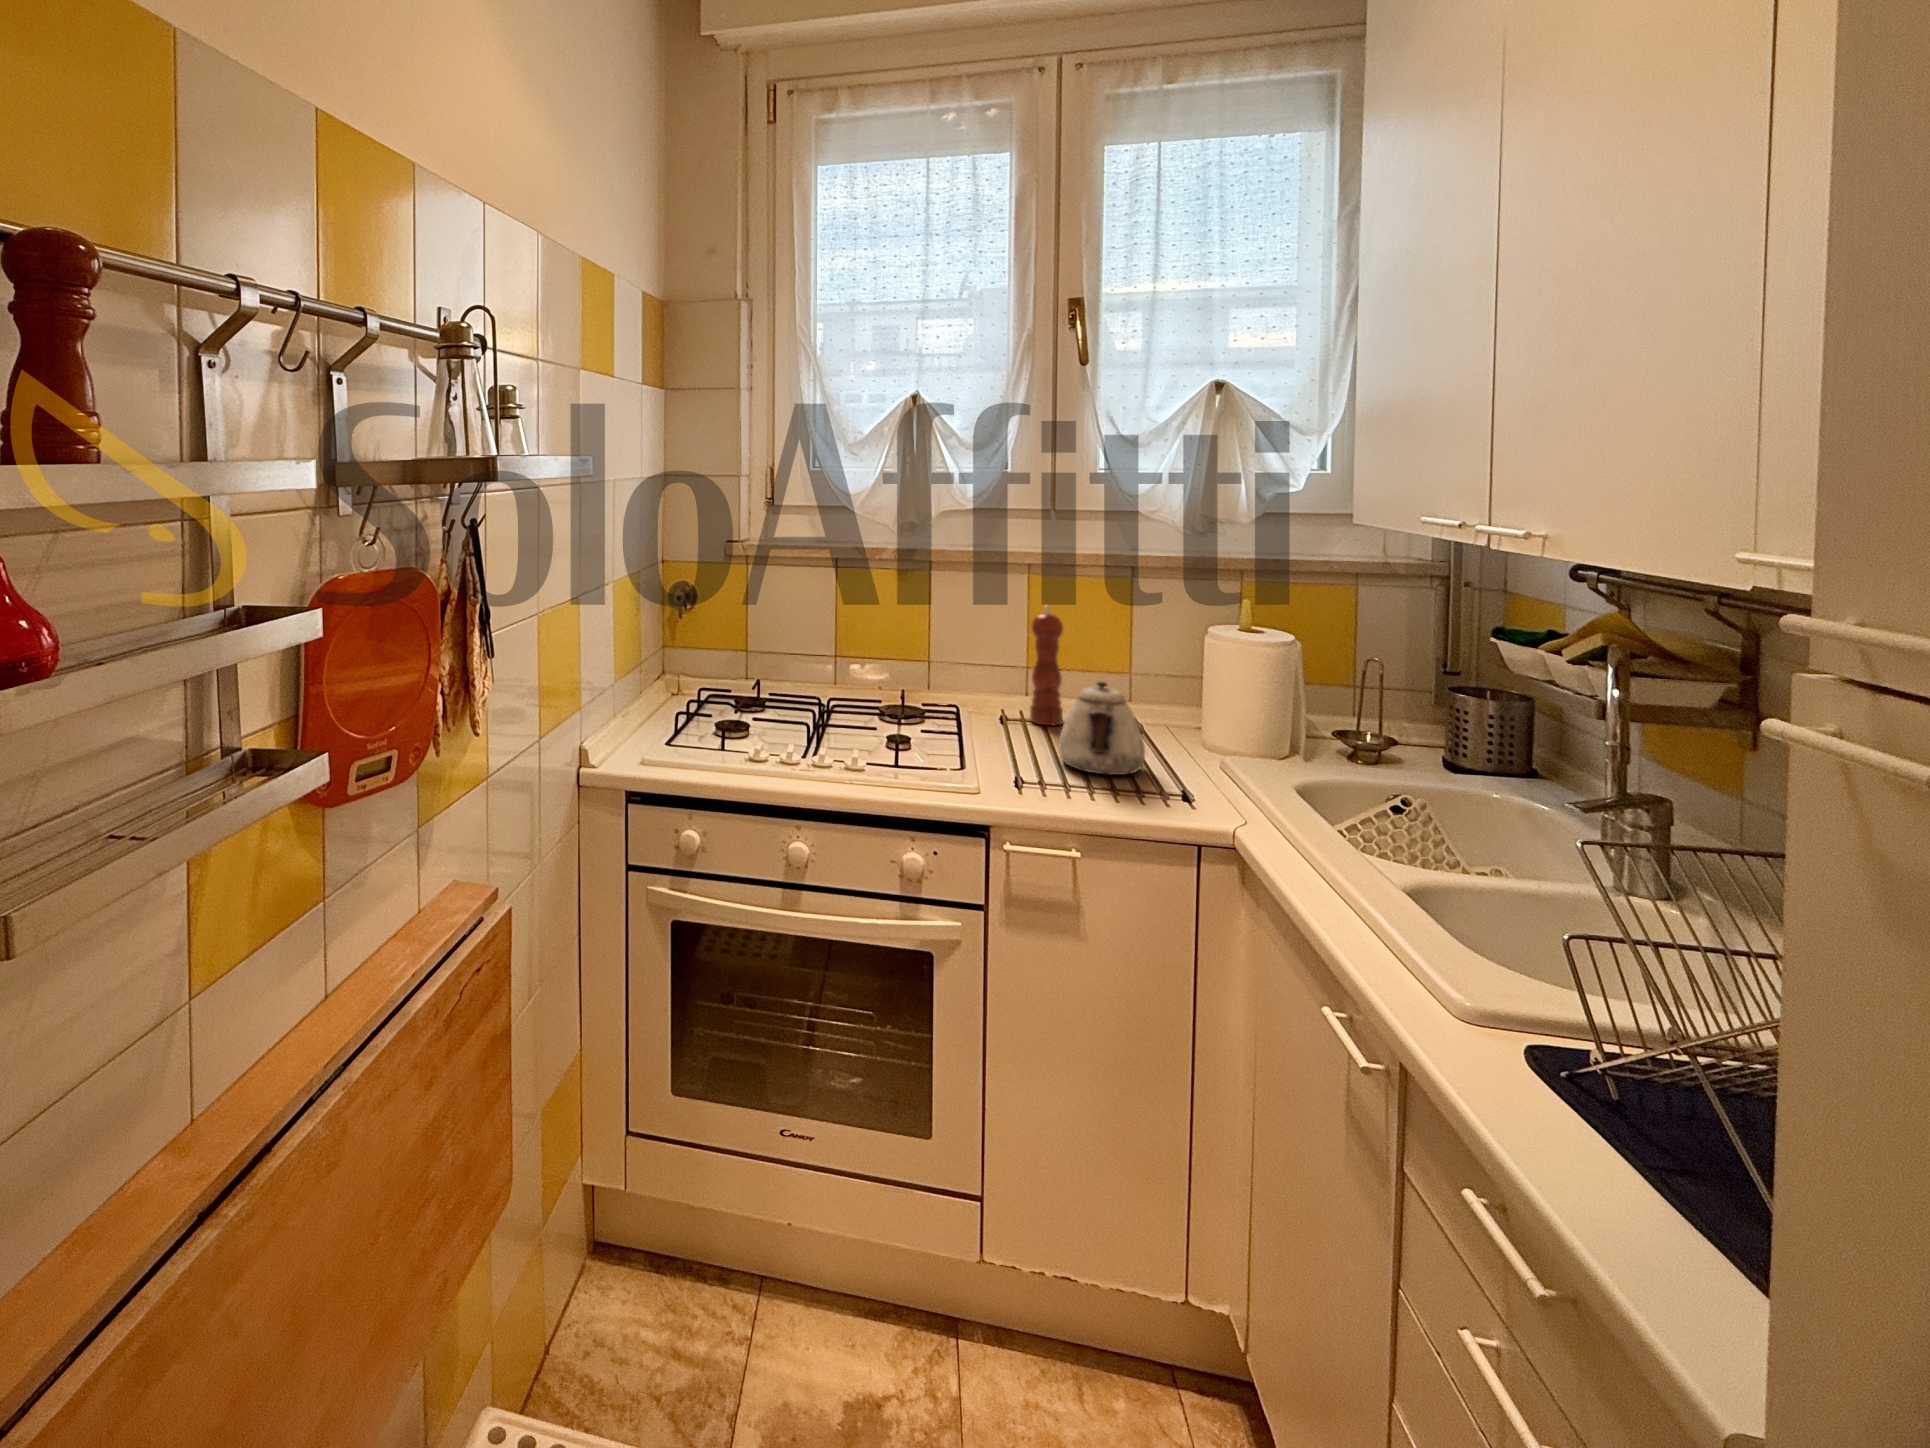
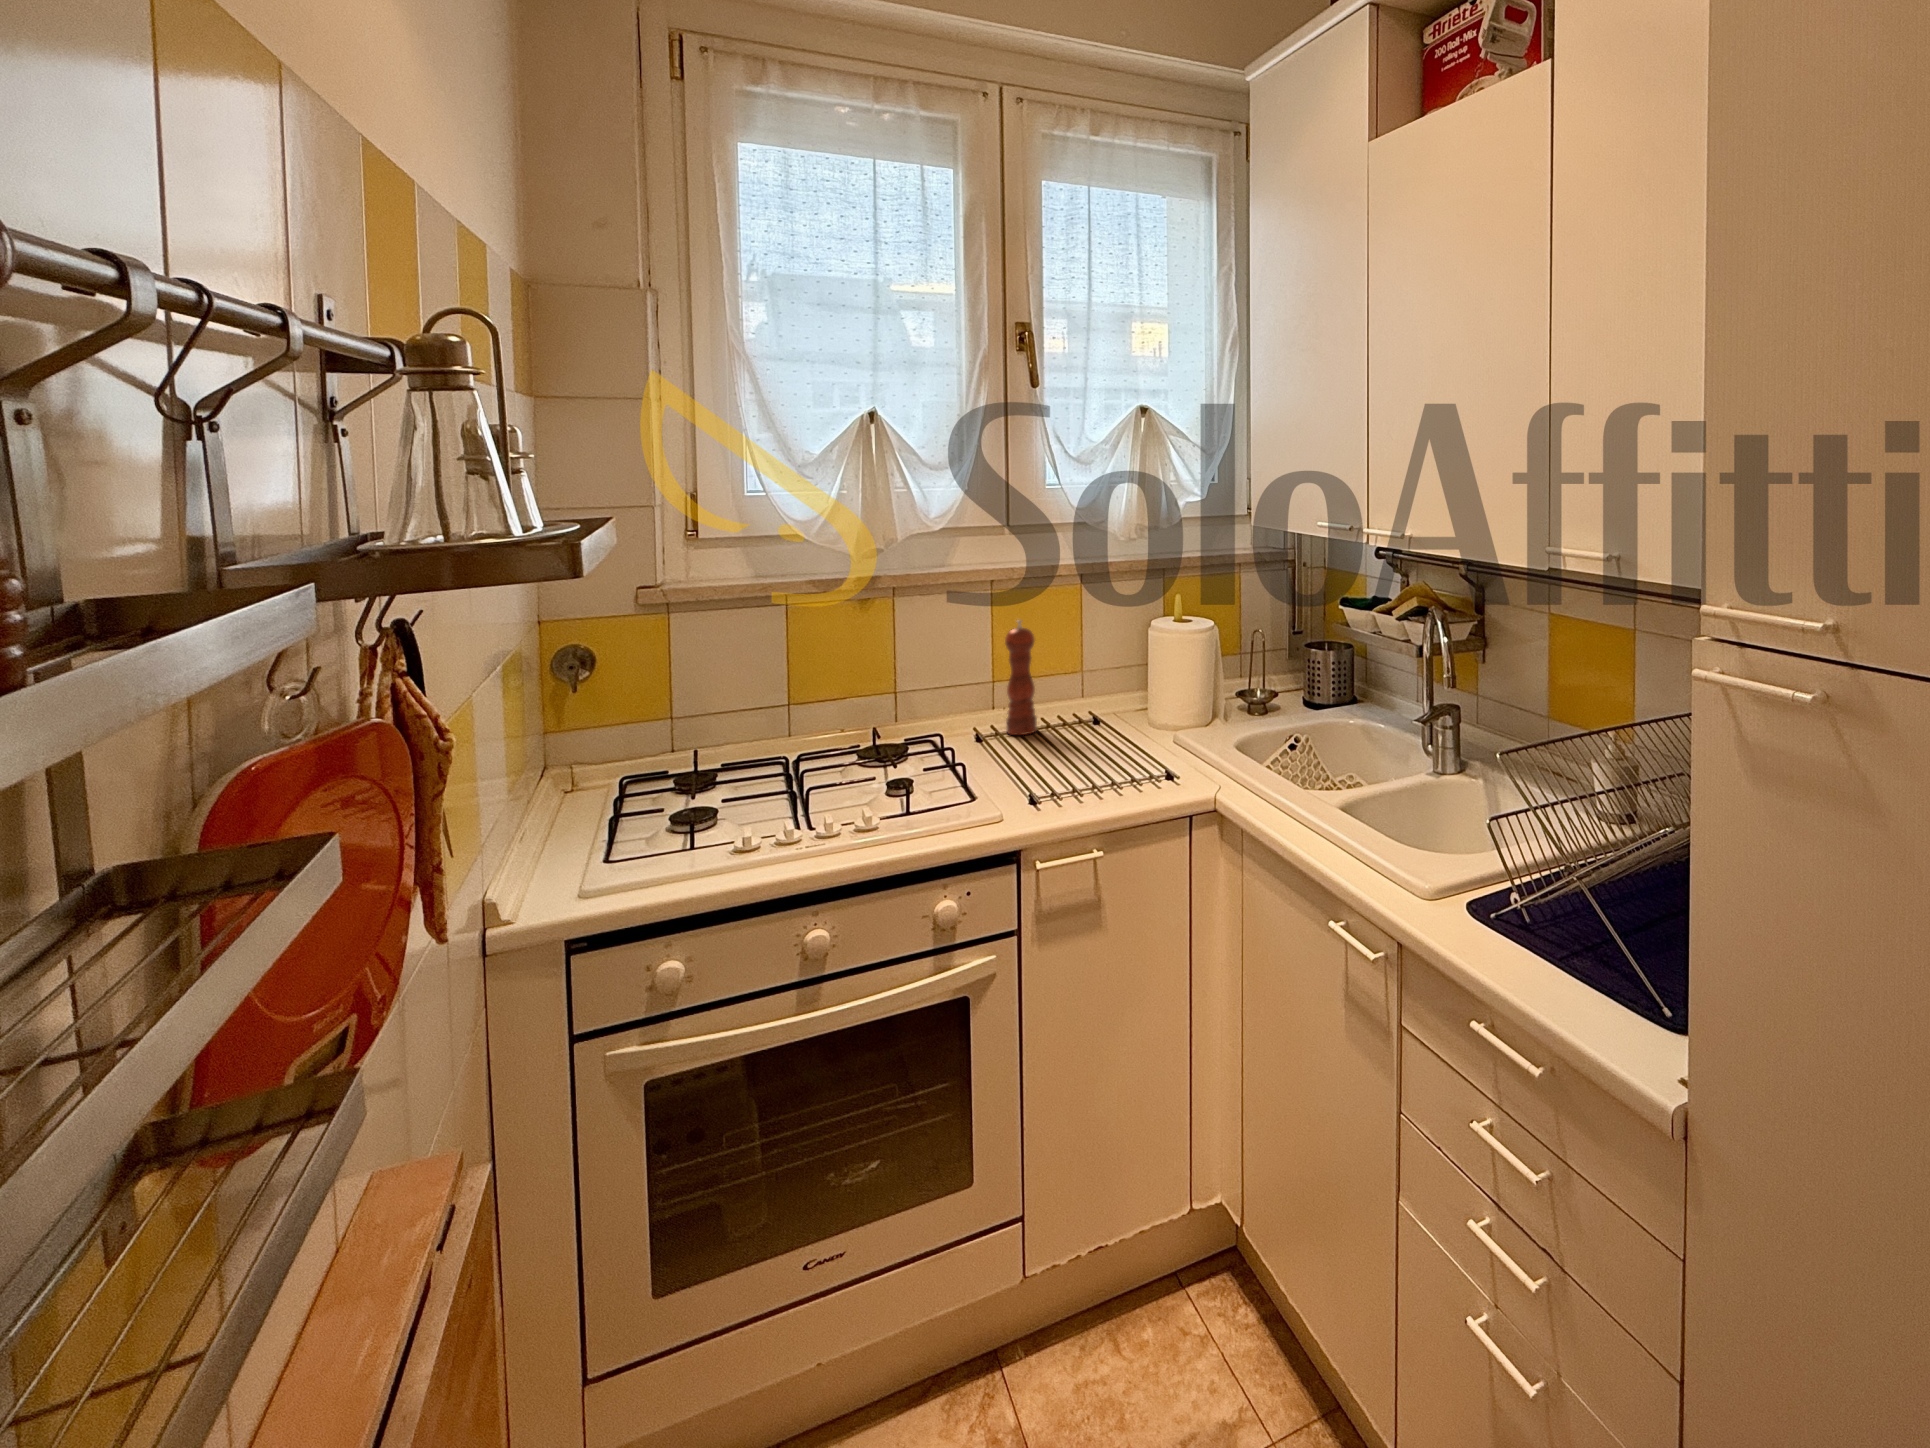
teapot: present [1059,682,1145,775] -> none [1054,686,1128,773]

